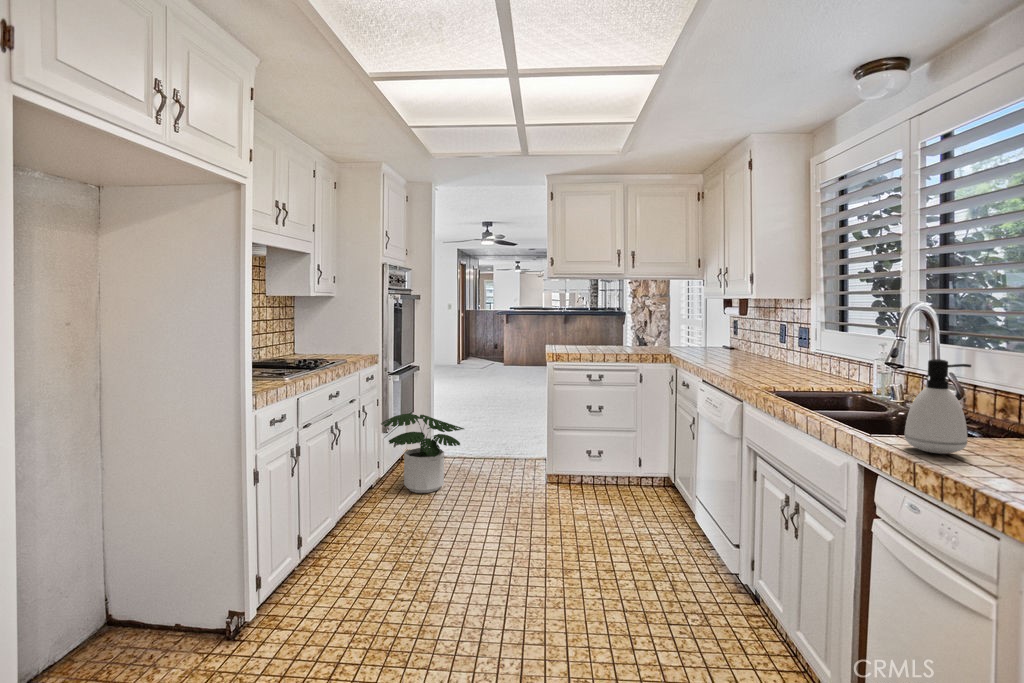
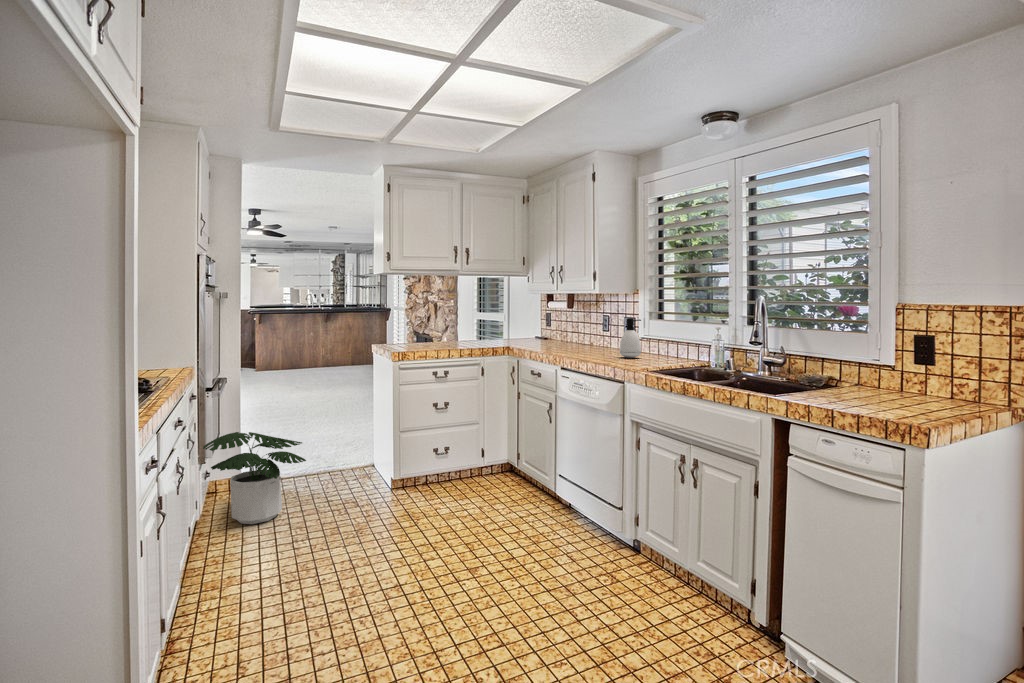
soap dispenser: present [905,359,971,454] -> present [620,318,641,358]

